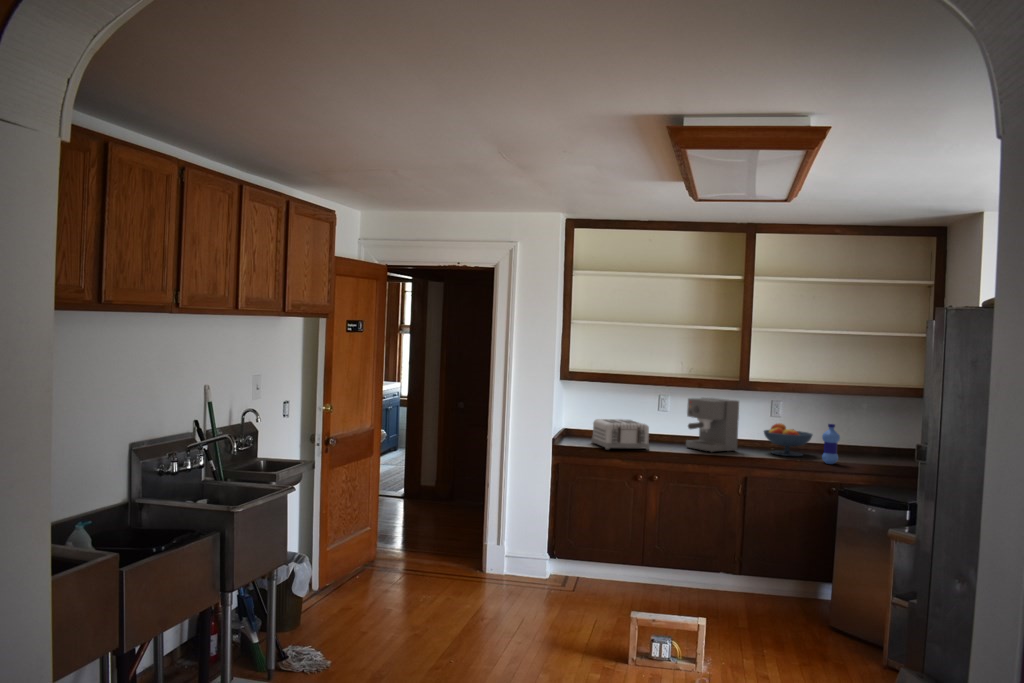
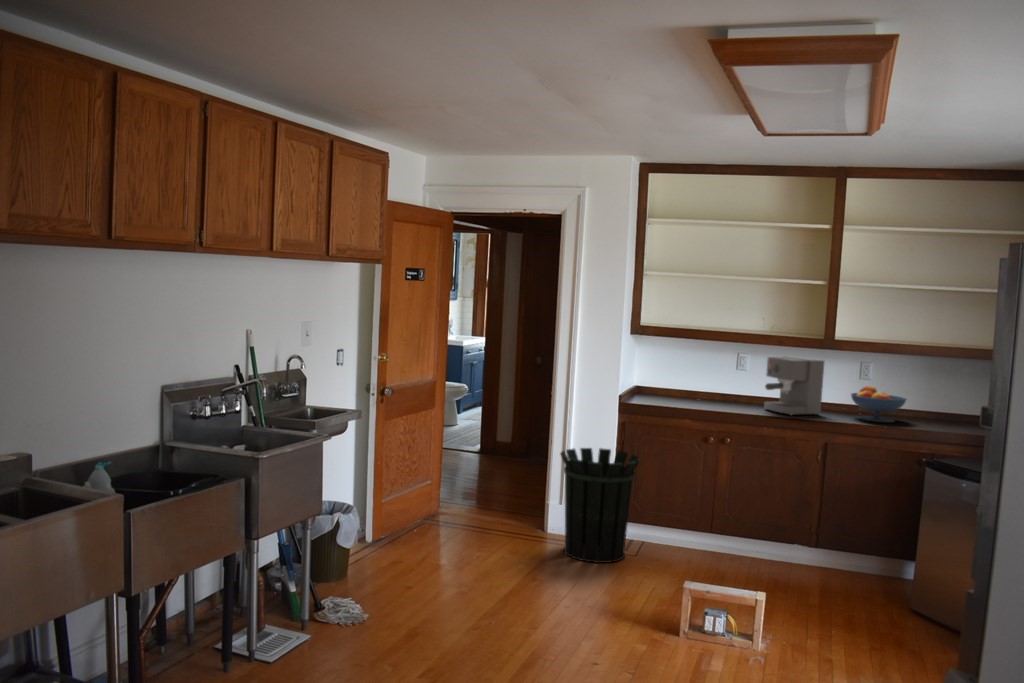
toaster: present [591,419,650,450] -> none [662,377,723,411]
water bottle: present [822,424,840,464] -> none [914,388,936,432]
waste bin: none [501,489,577,600] -> present [561,448,640,563]

